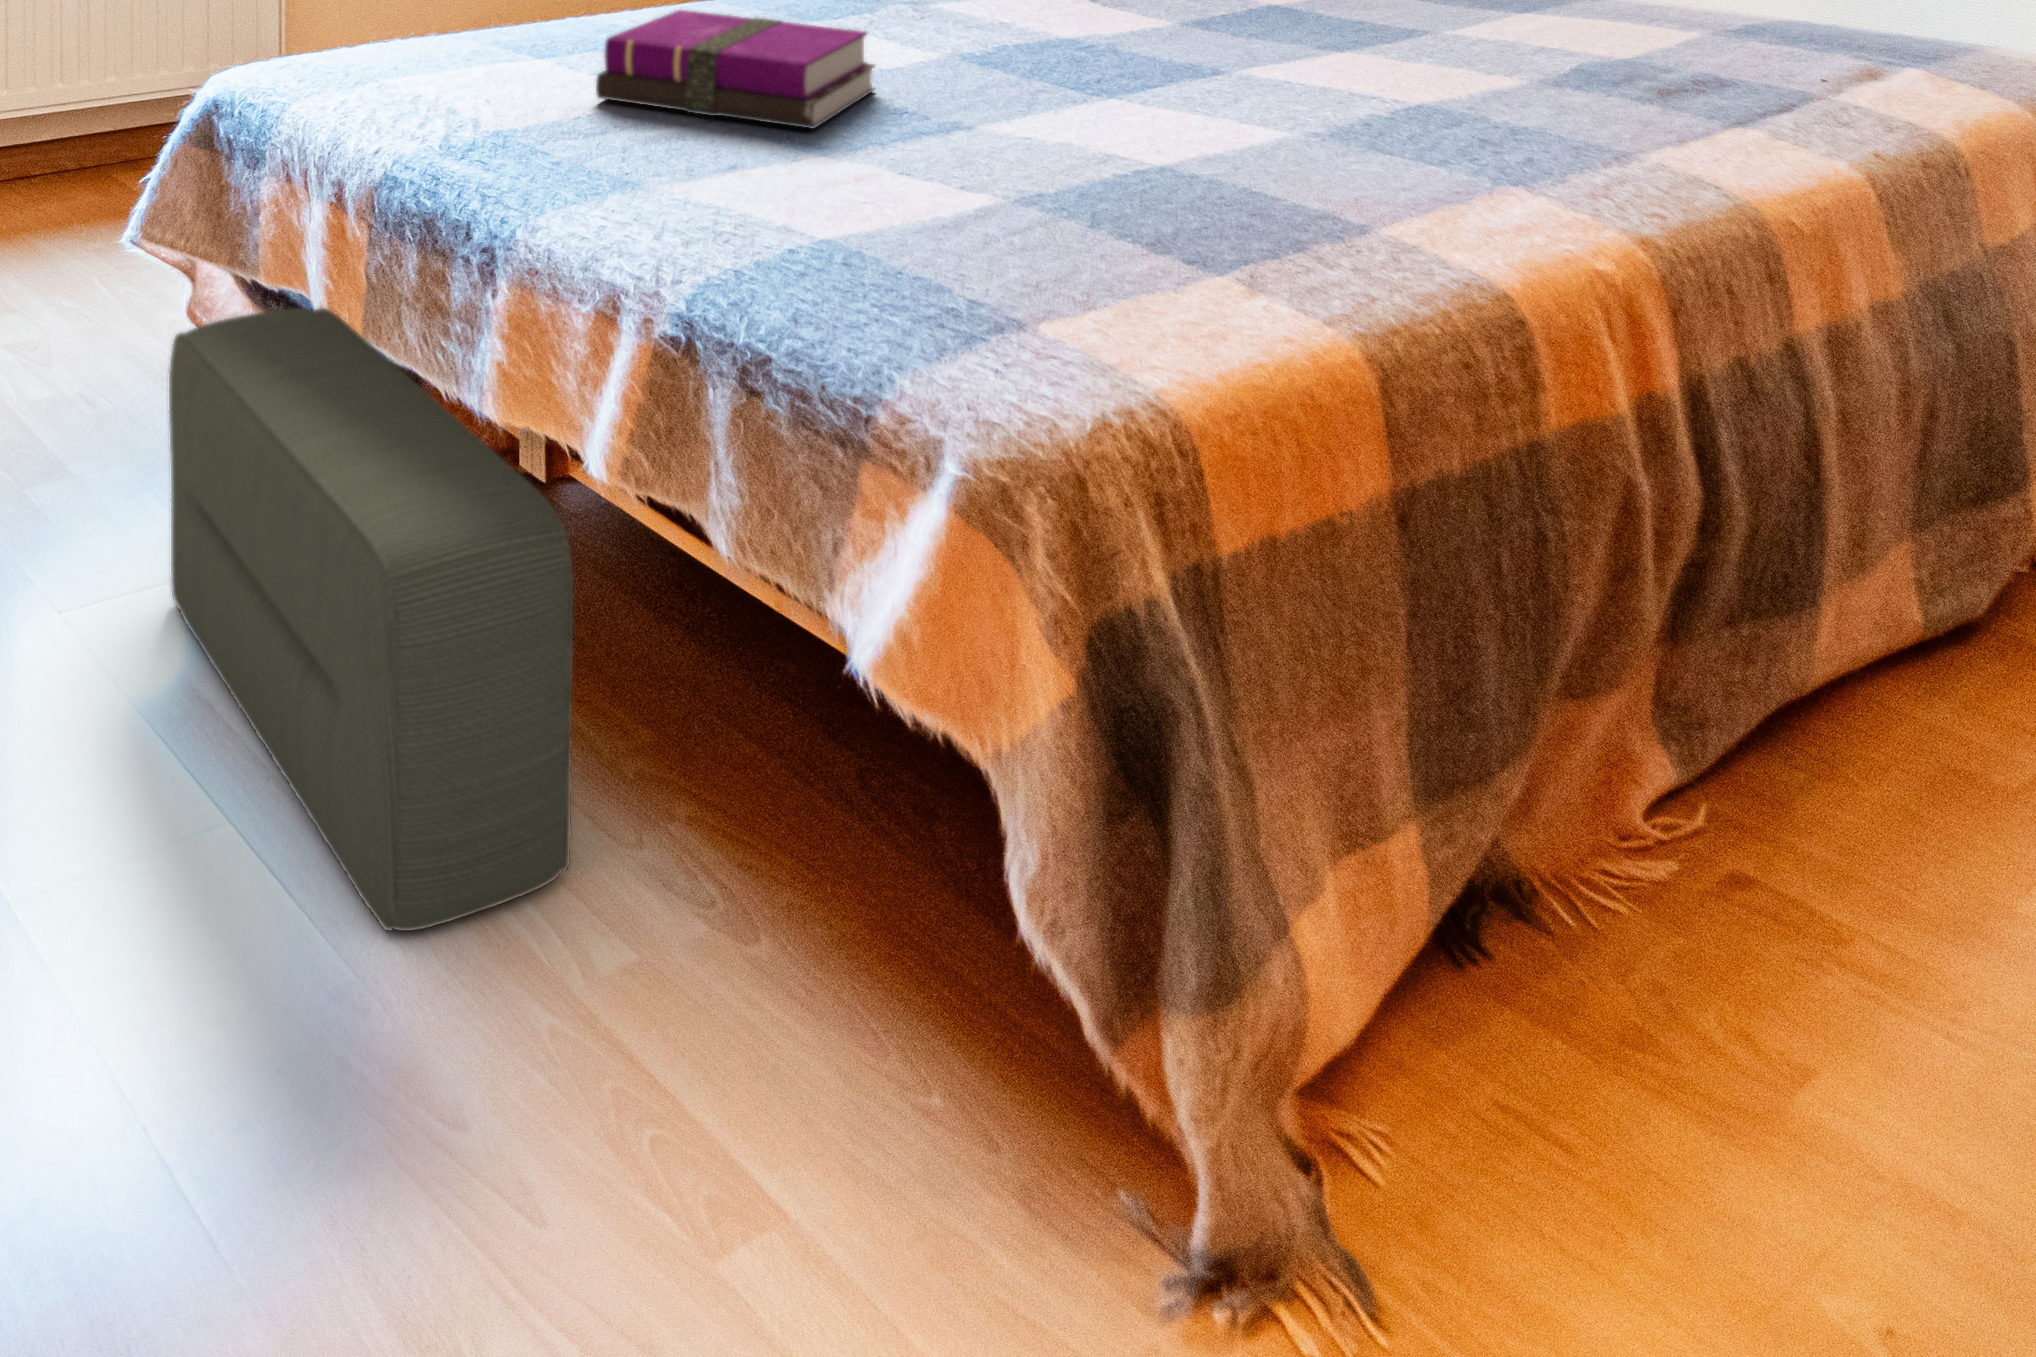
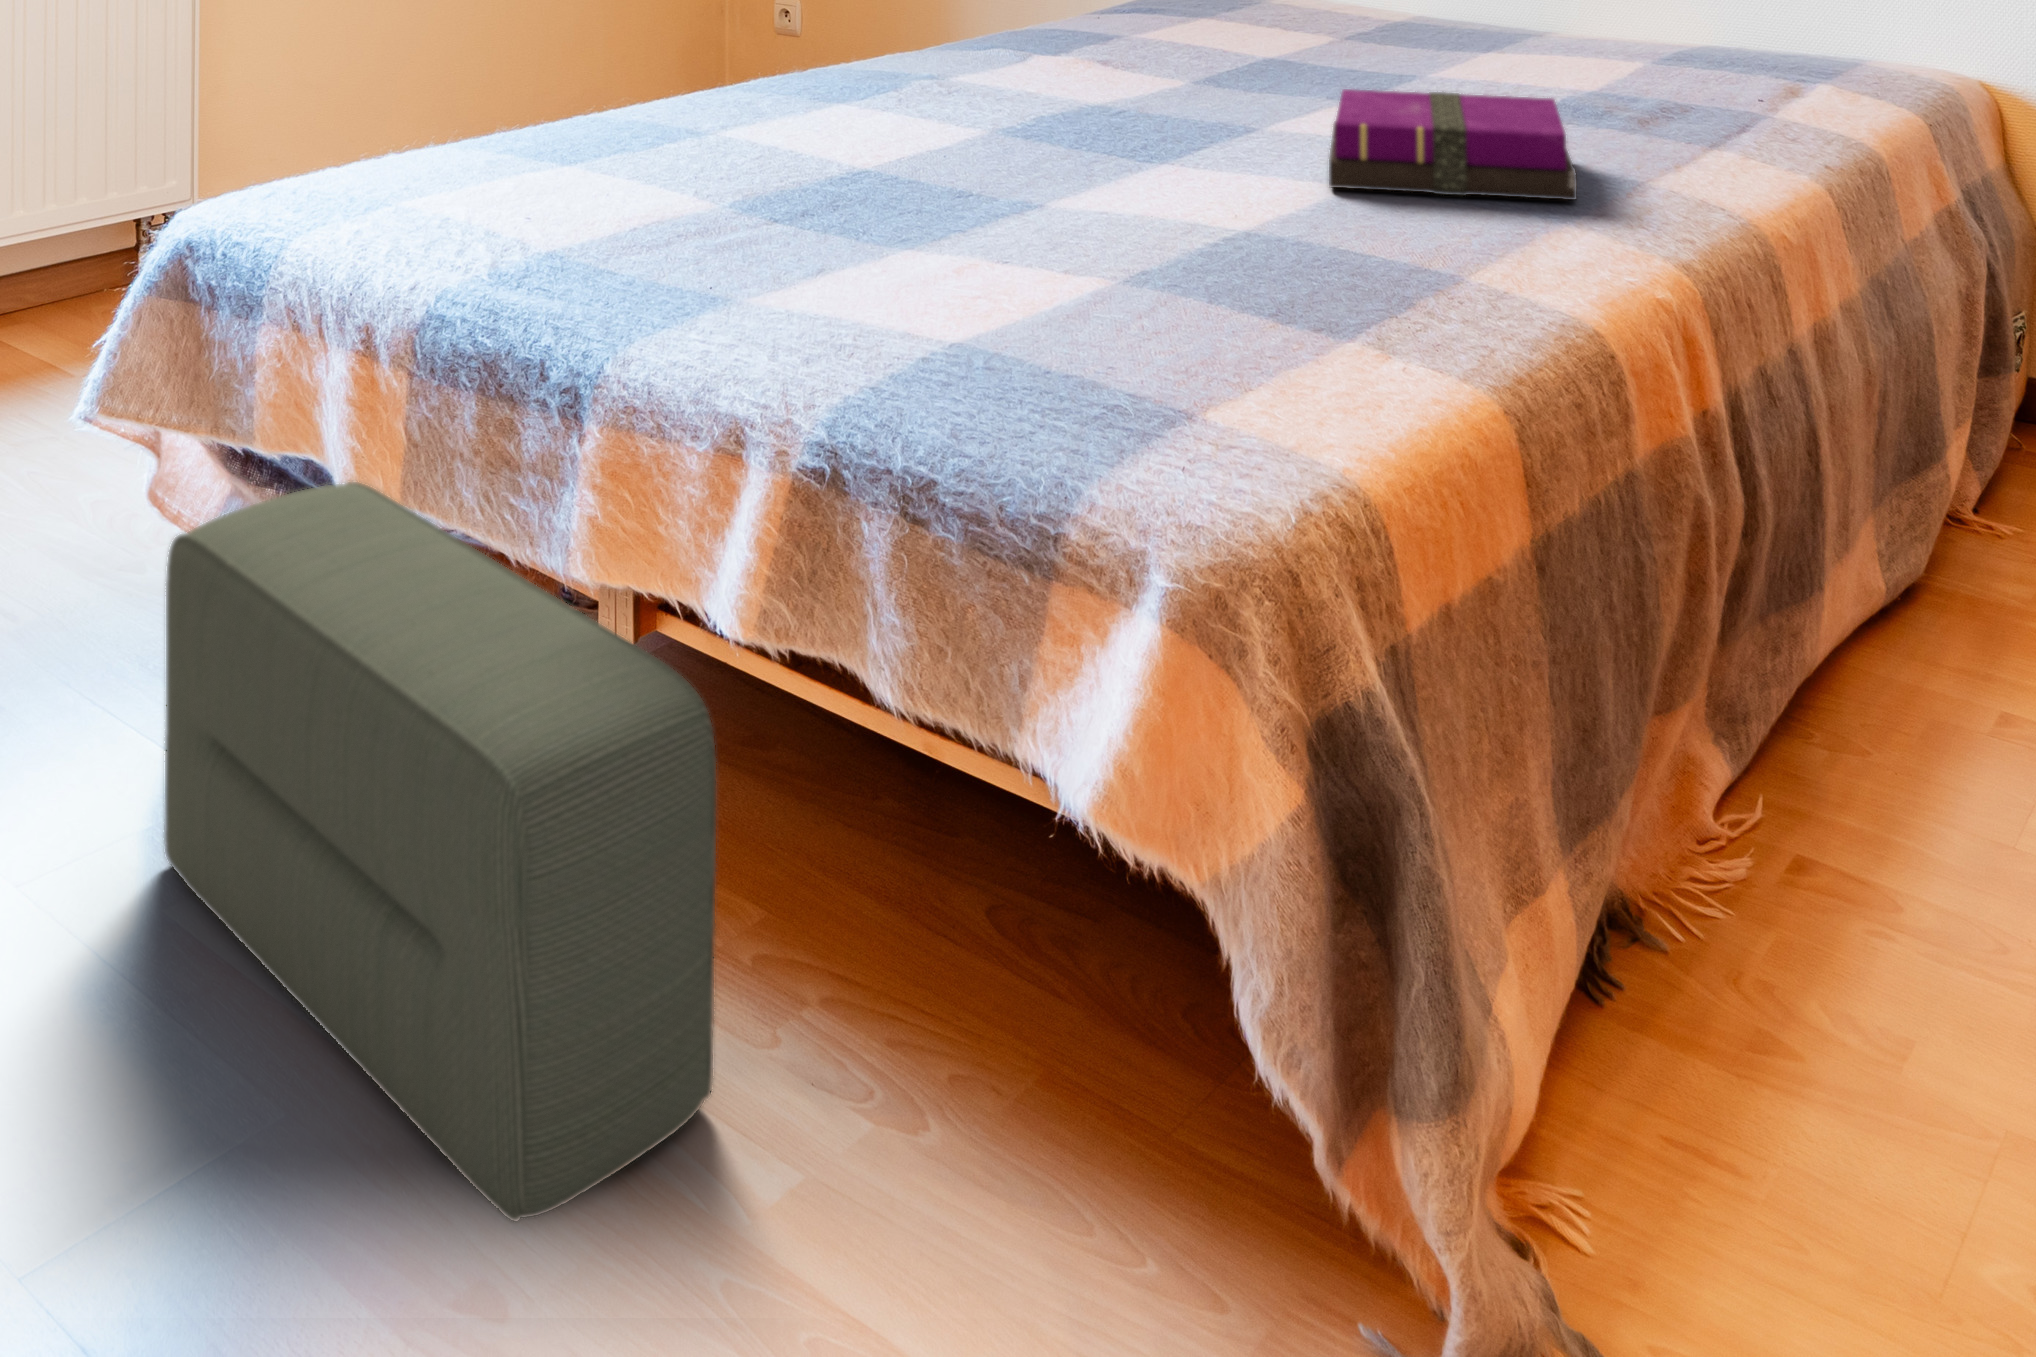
notebook: present [596,10,874,129] -> present [1329,89,1577,200]

